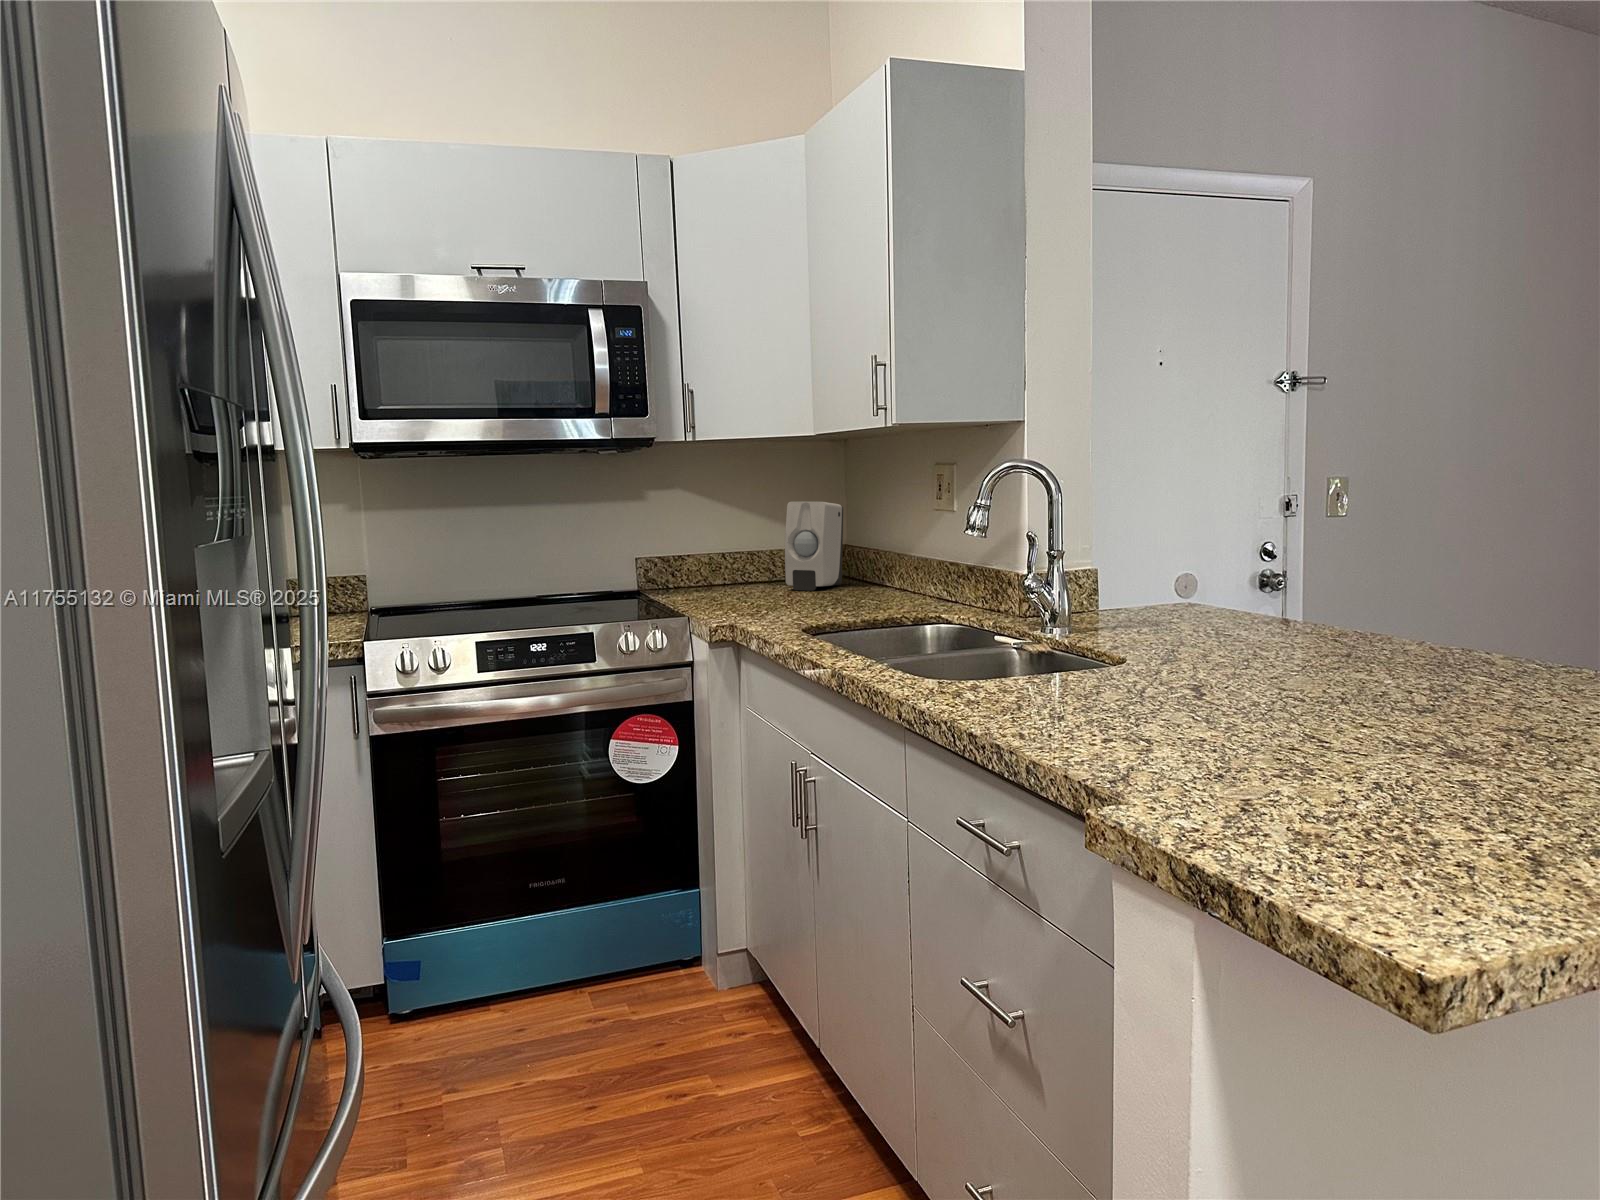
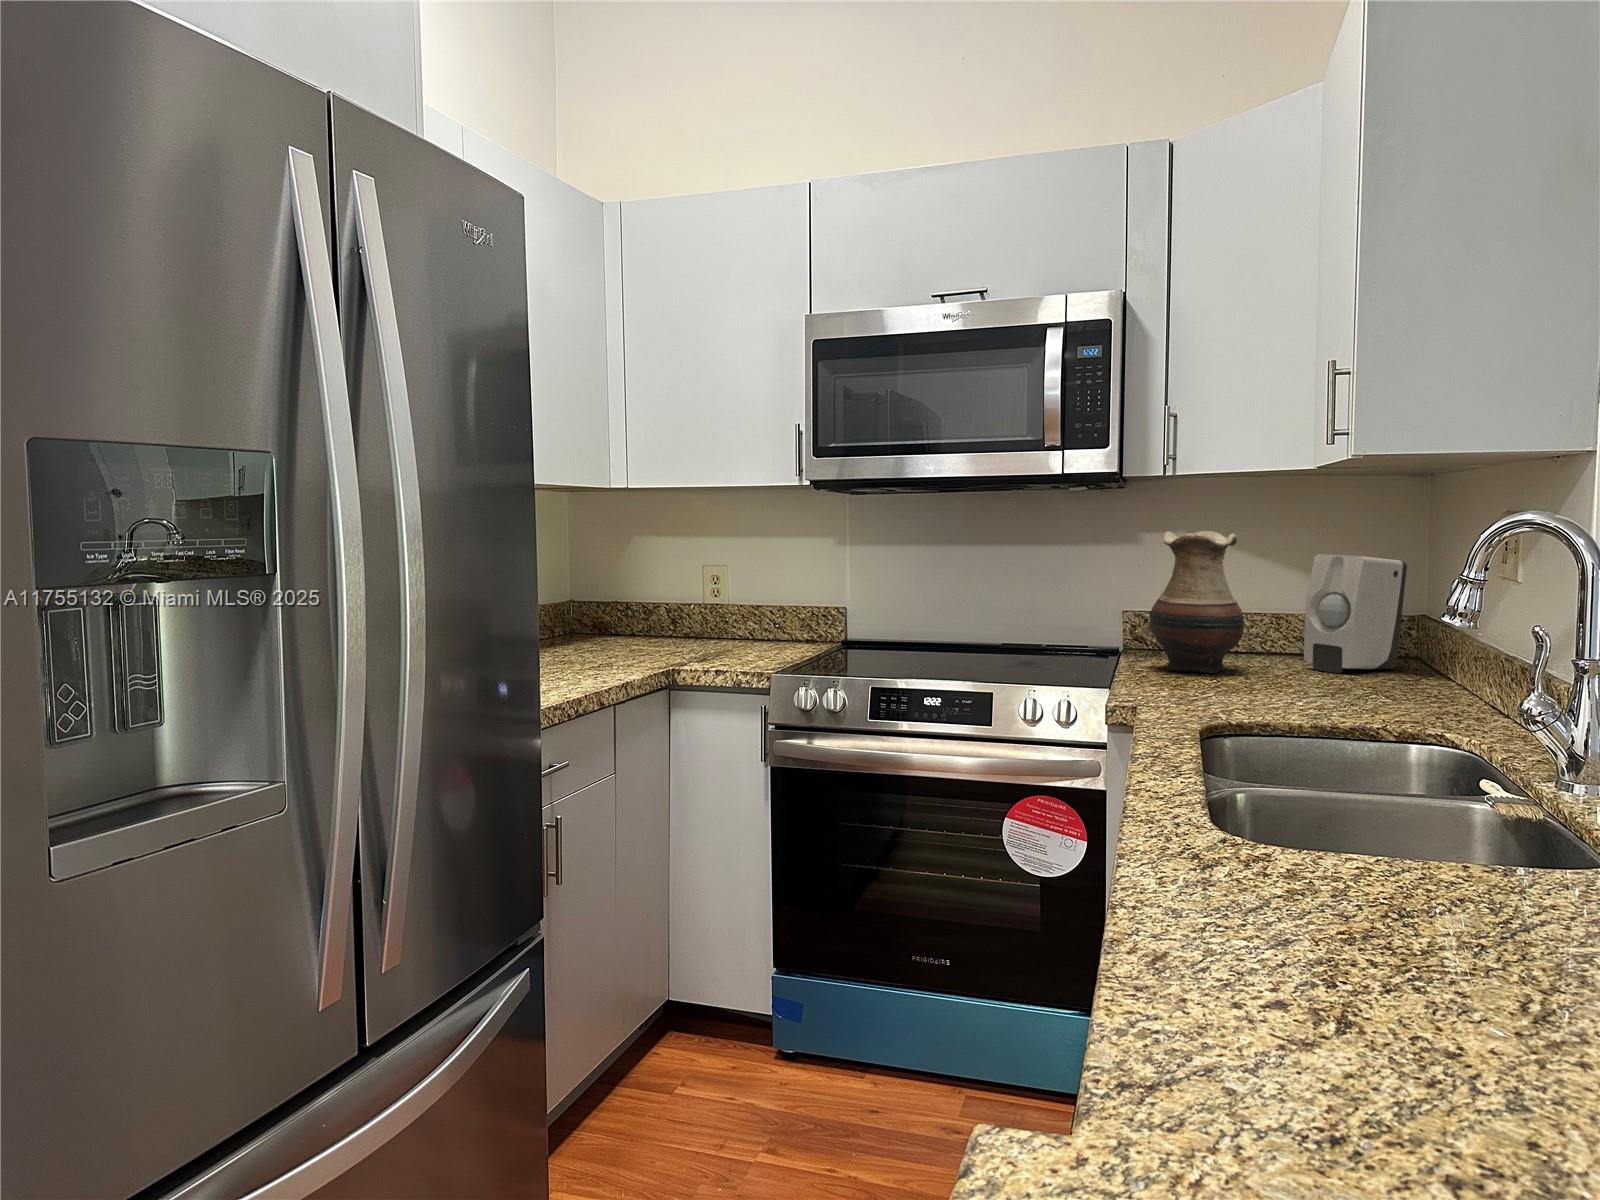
vase: none [681,486,754,601] -> present [1149,531,1244,673]

